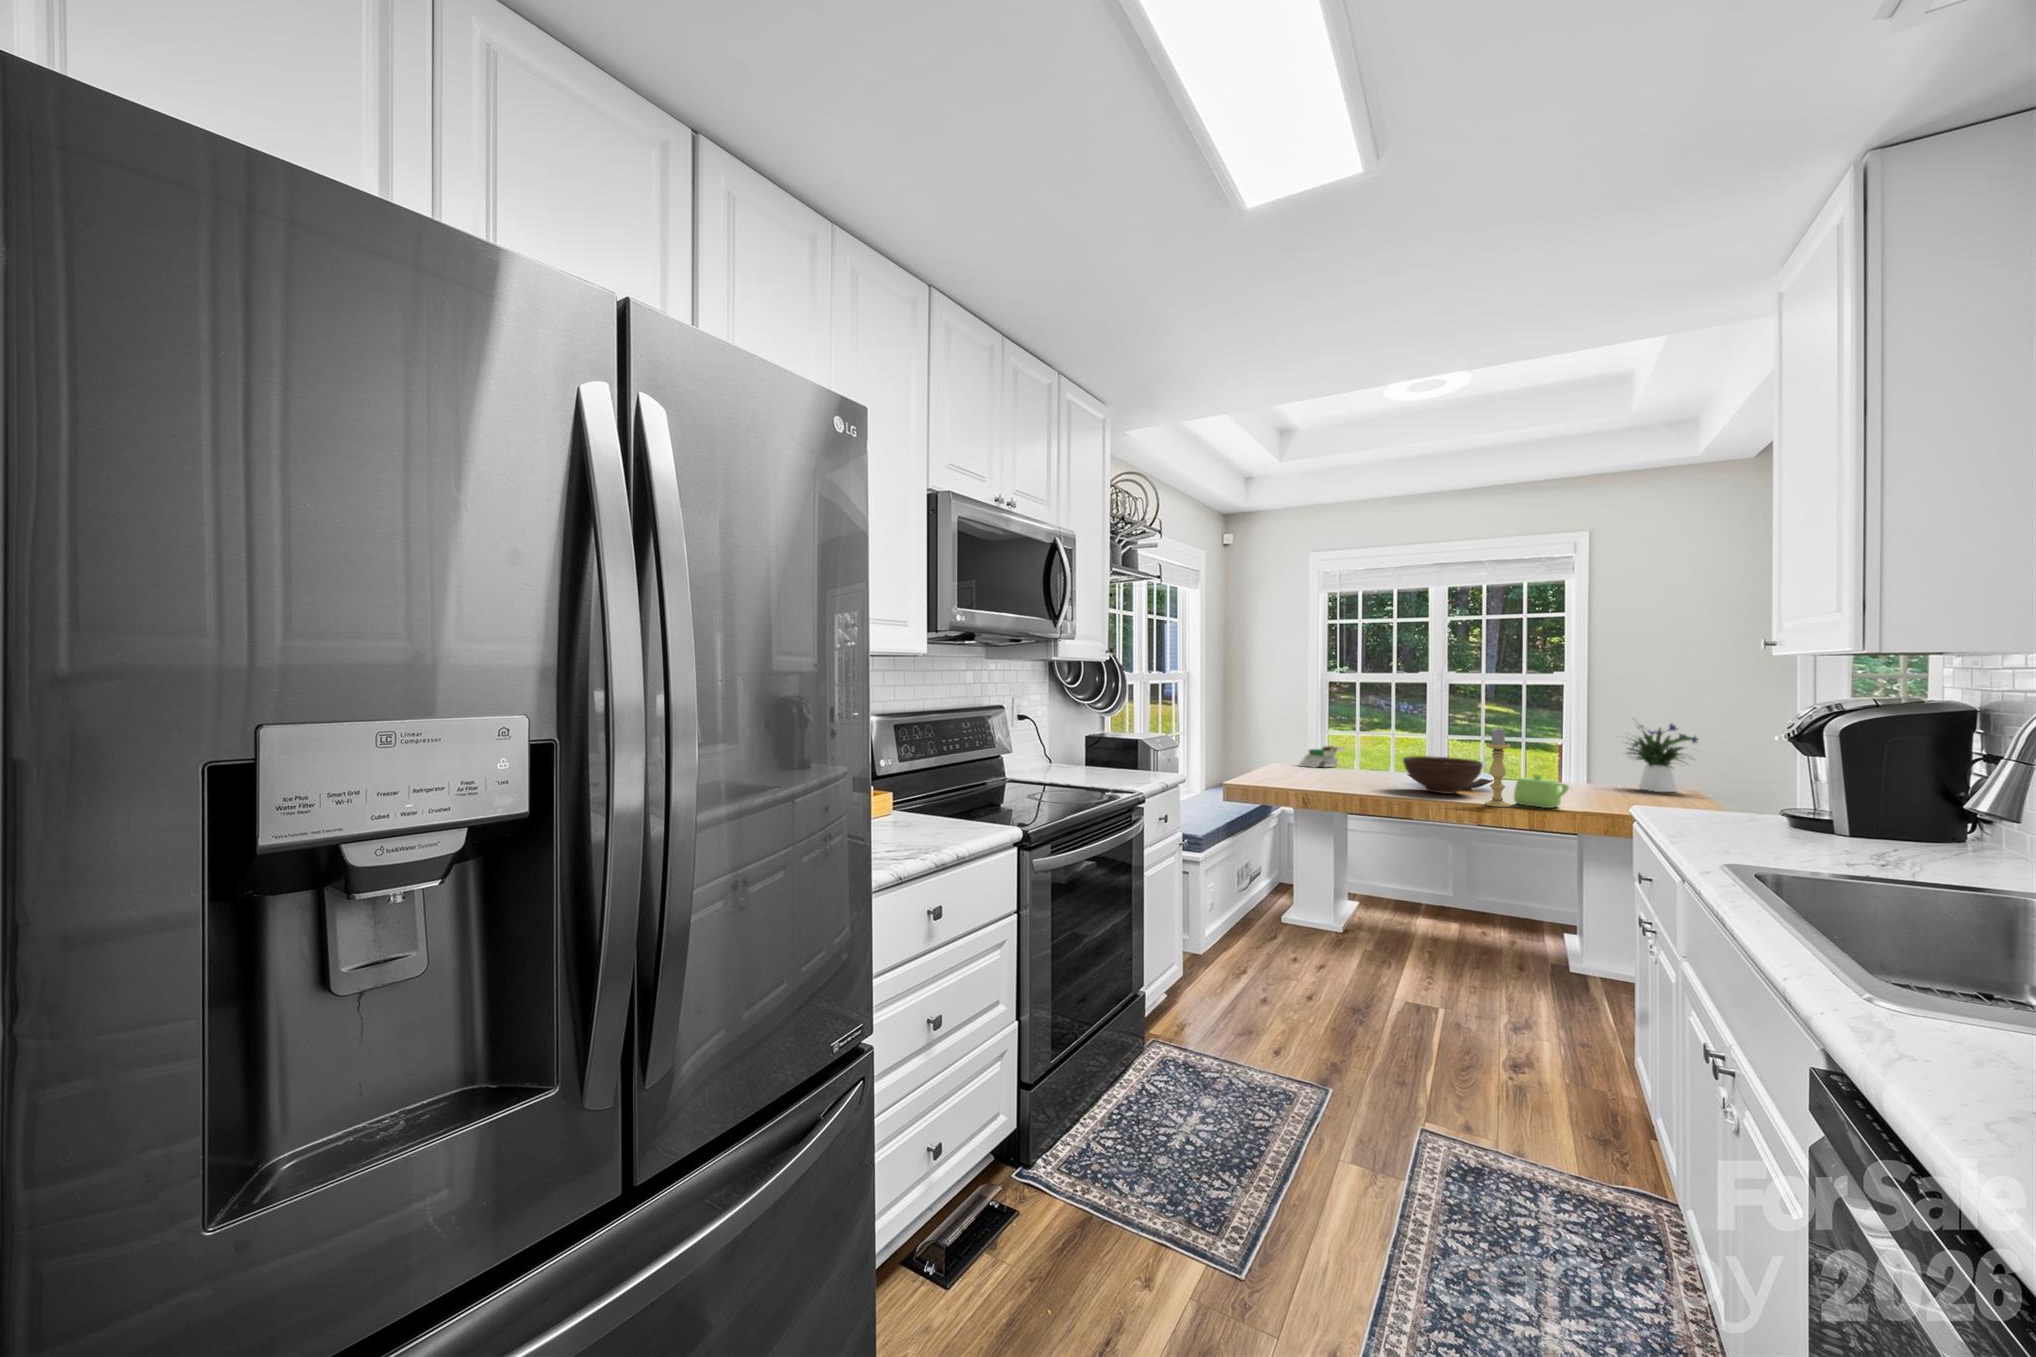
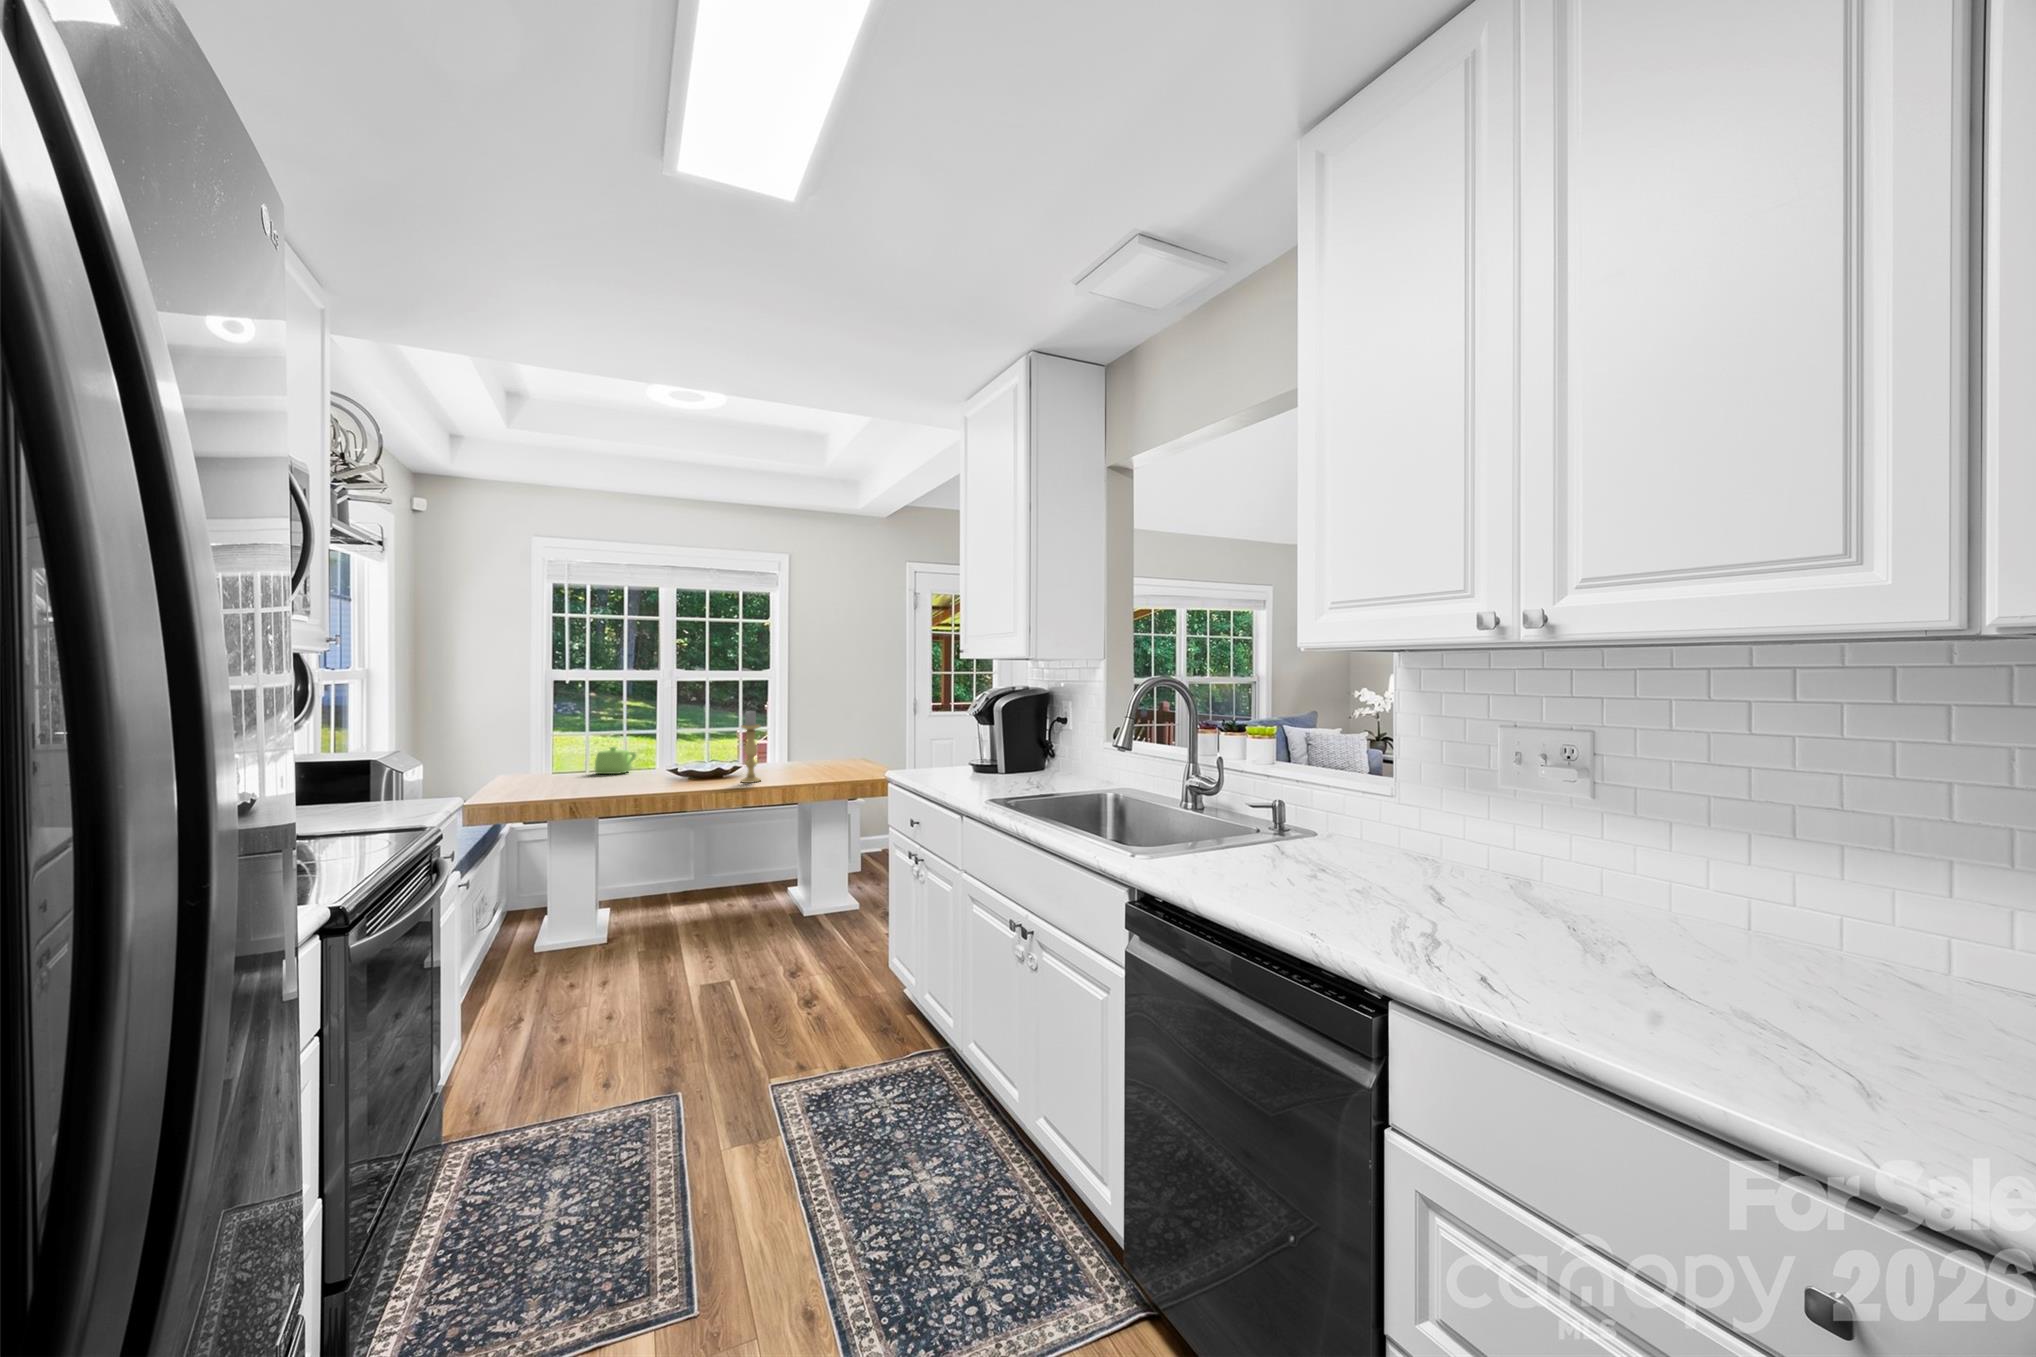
flower arrangement: present [1626,724,1698,792] -> none [802,694,861,753]
book: present [1300,746,1344,768] -> none [513,743,567,769]
fruit bowl: present [1403,756,1483,794] -> none [656,742,729,778]
teapot: present [1514,774,1569,808] -> present [595,747,636,774]

